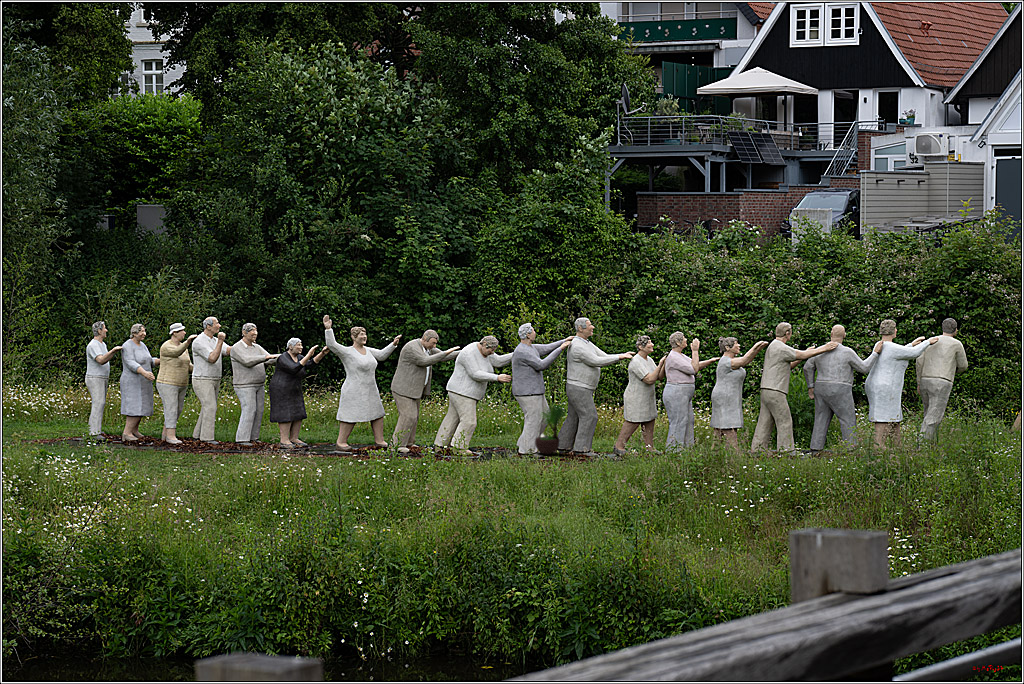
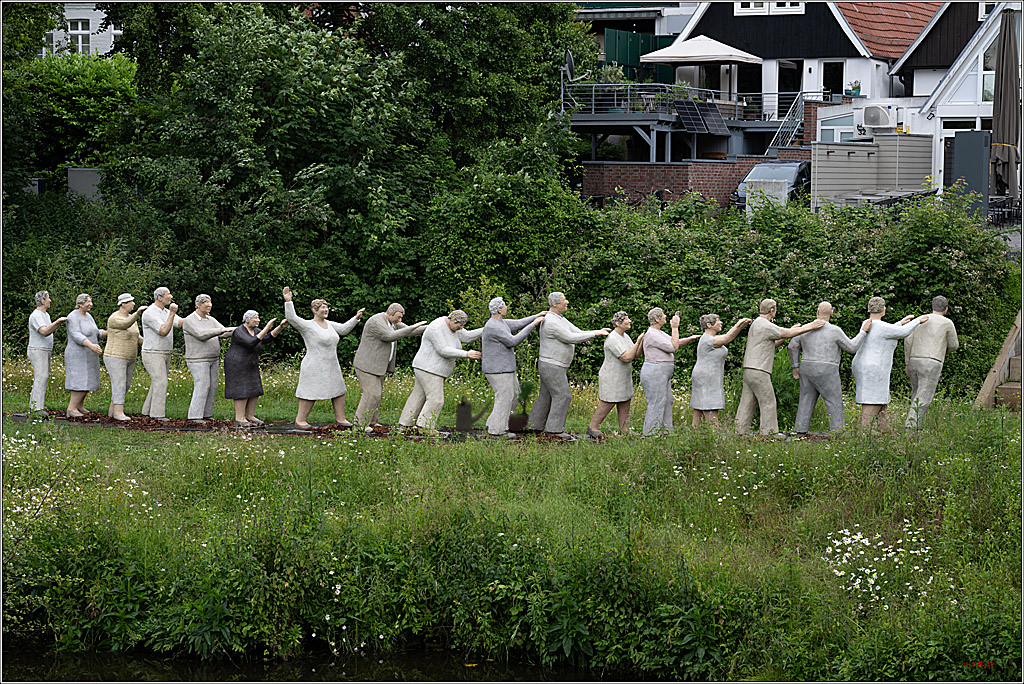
watering can: none [483,419,524,454] -> present [450,395,492,431]

